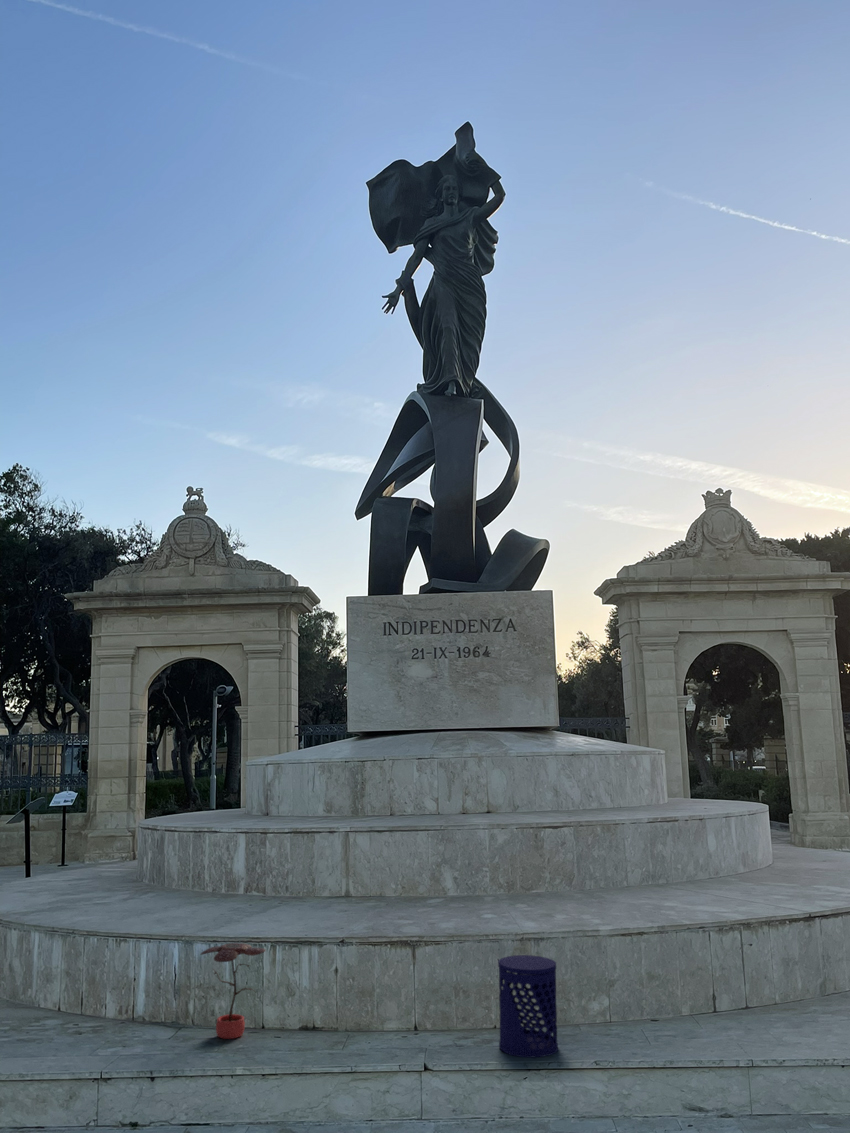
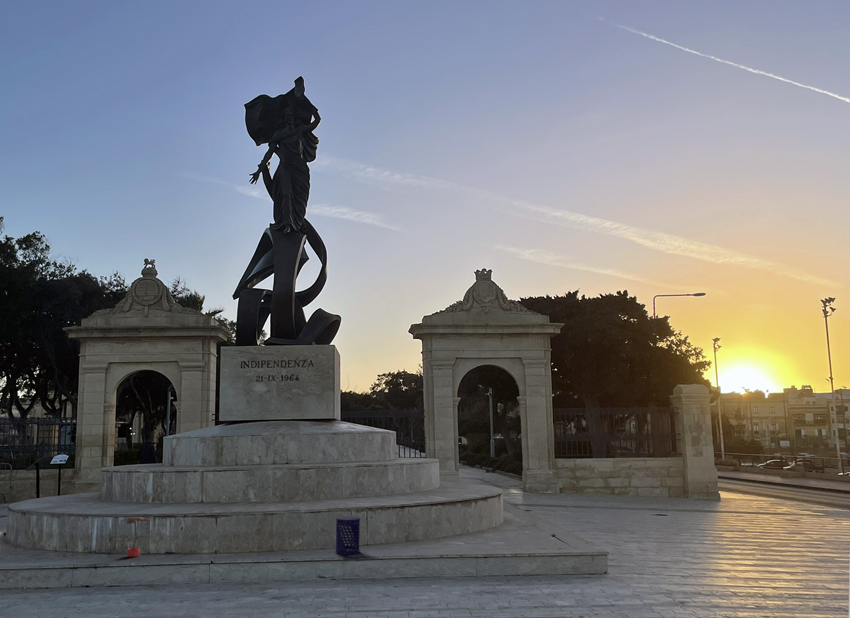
waste bin: present [498,955,558,1057] -> present [335,516,360,554]

